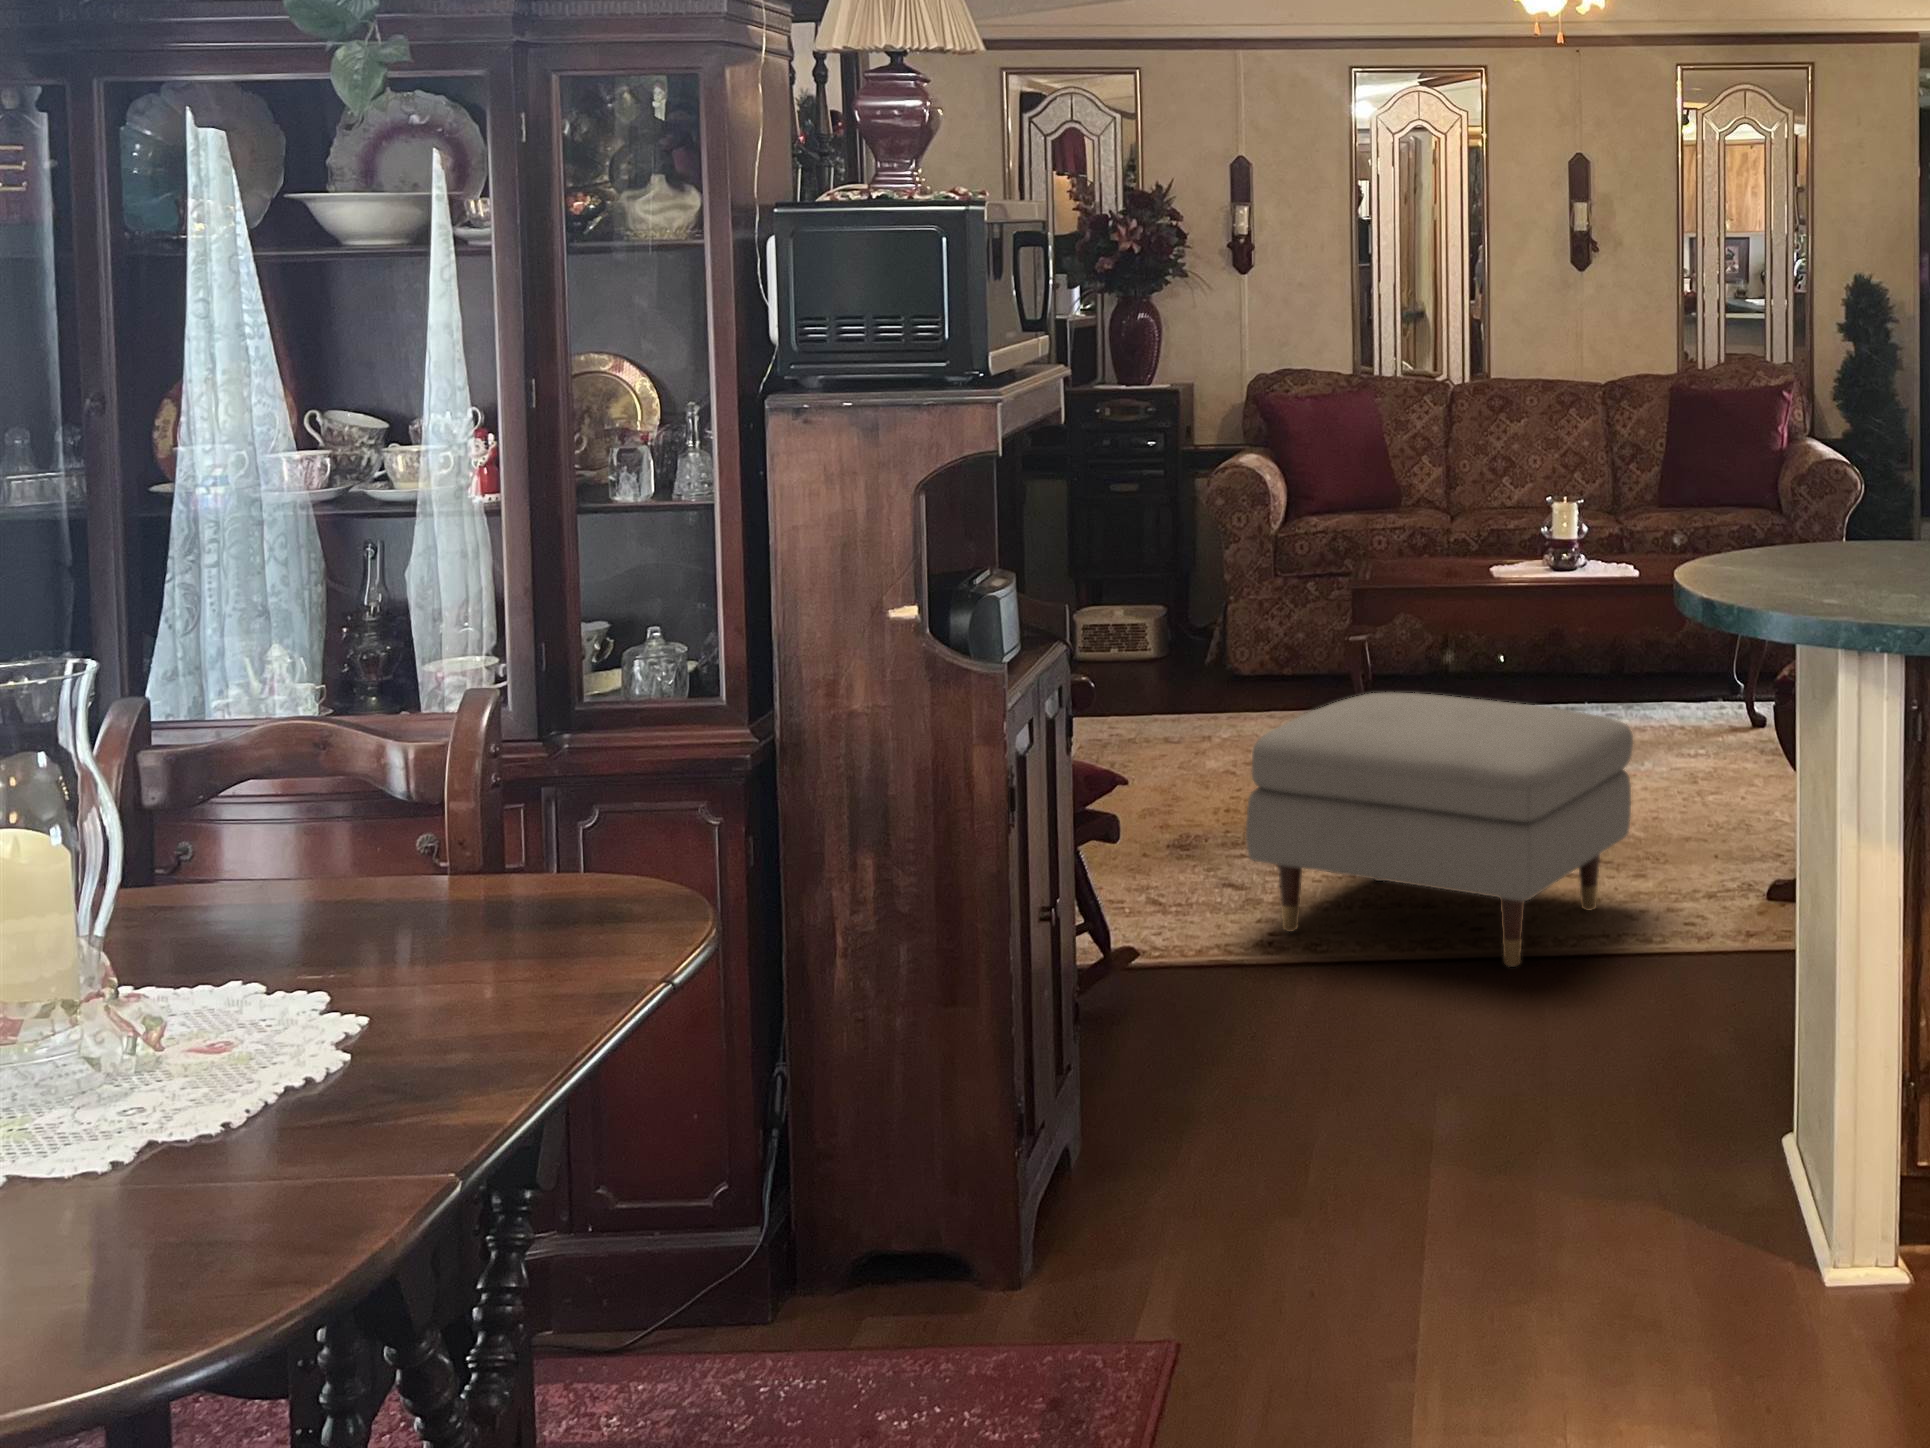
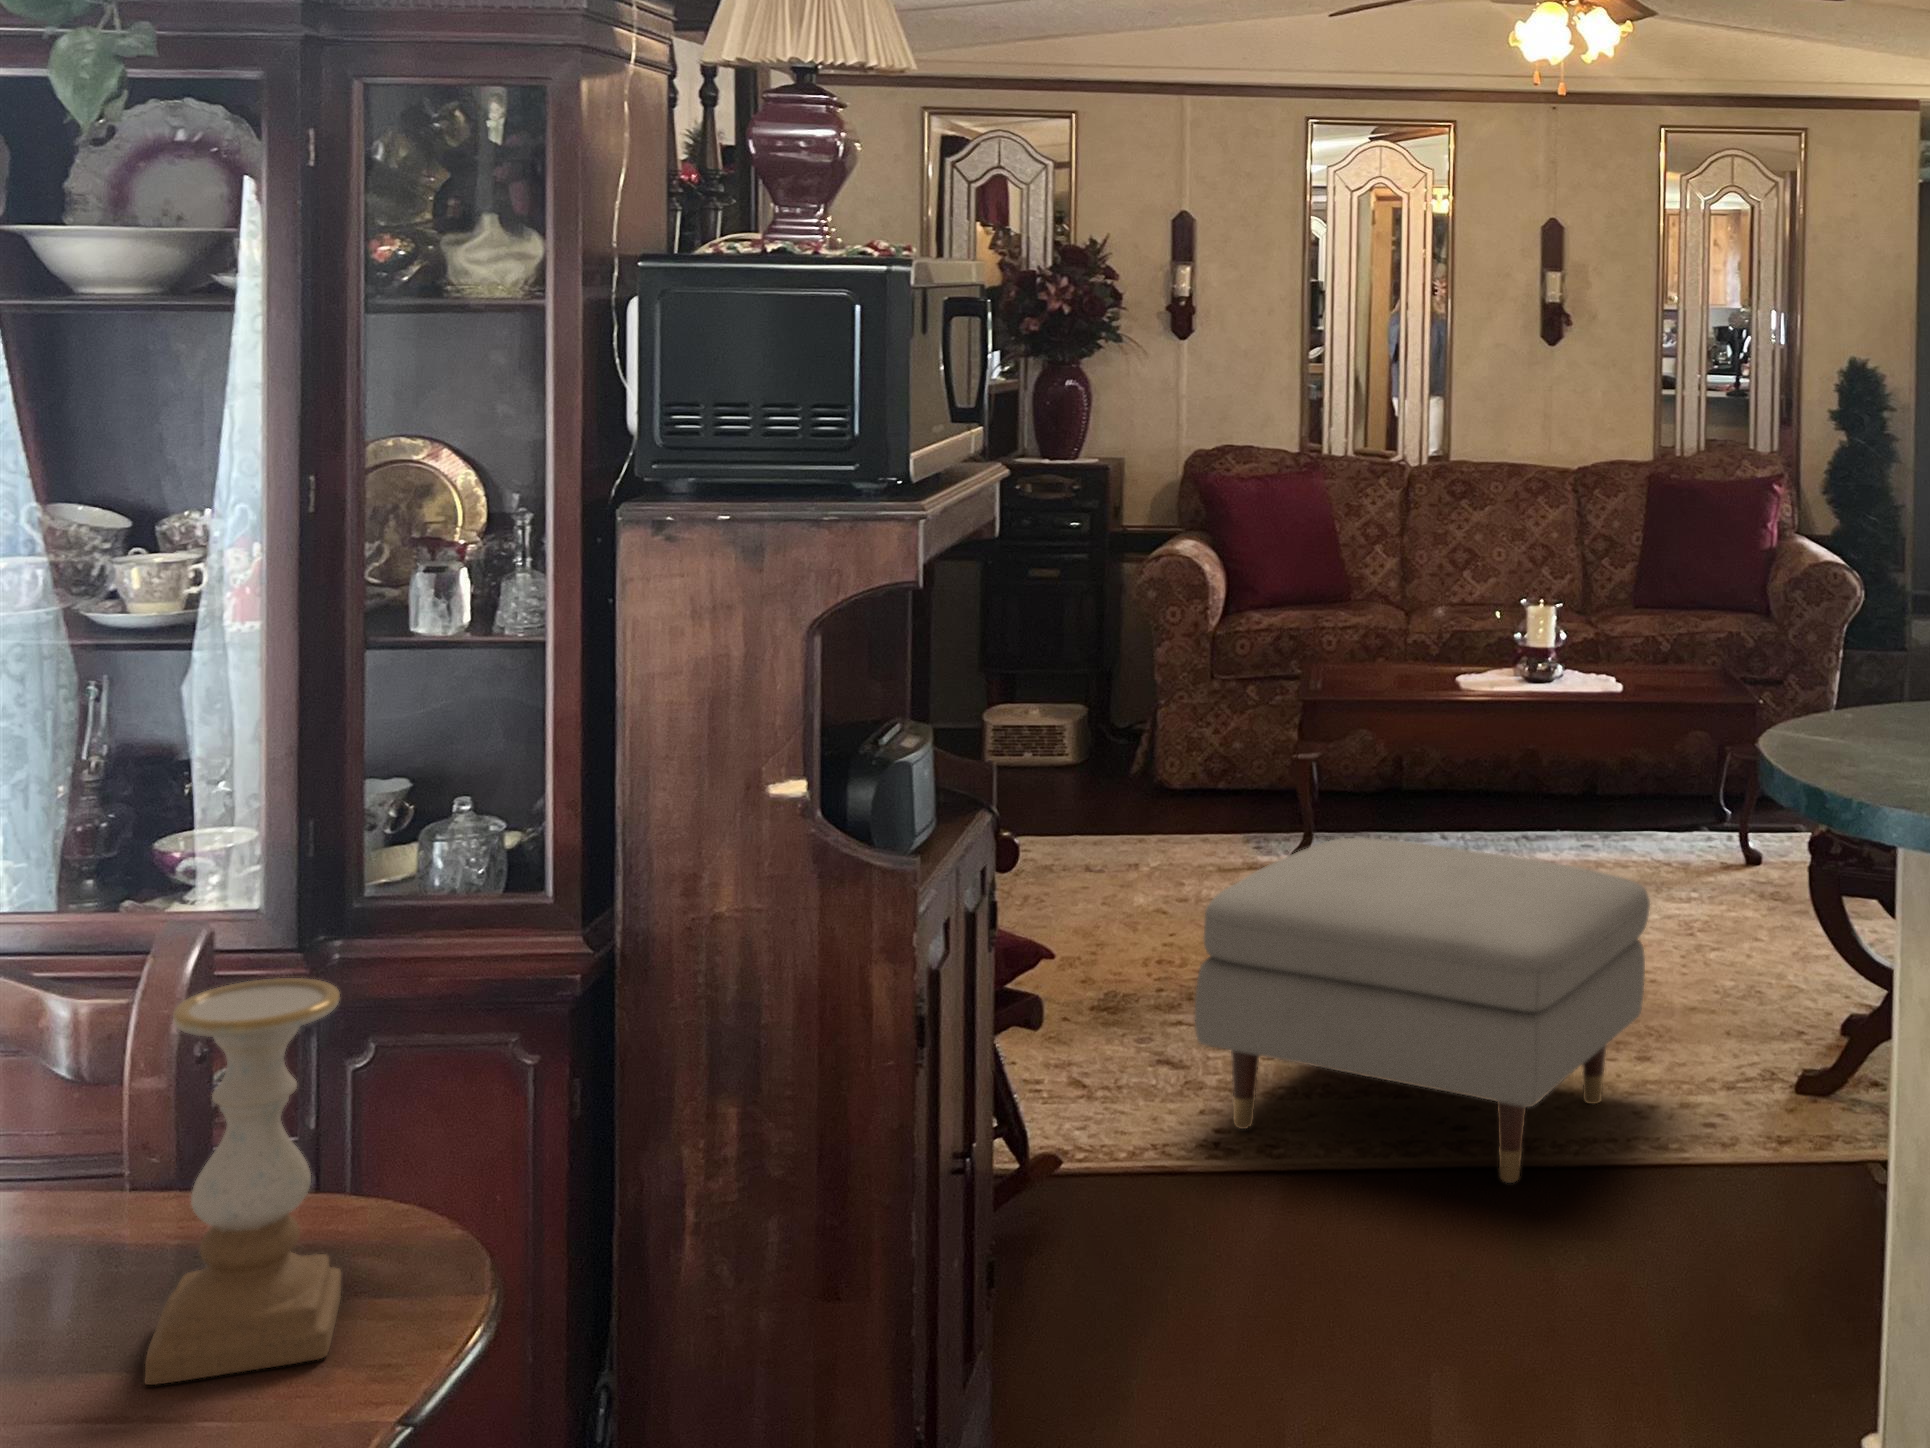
candle holder: none [506,698,622,954] -> present [144,978,341,1385]

